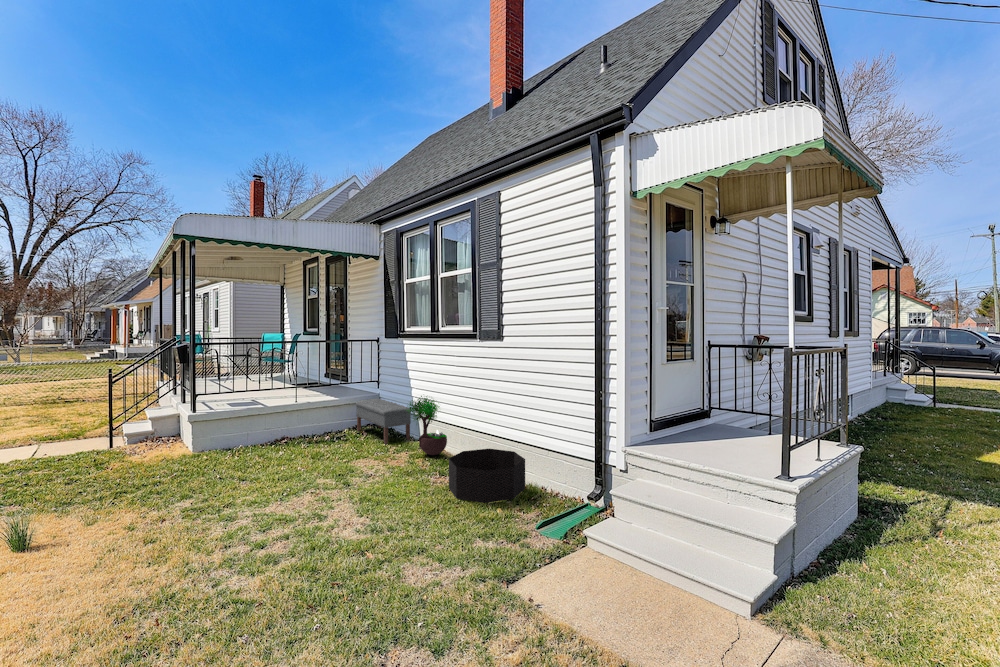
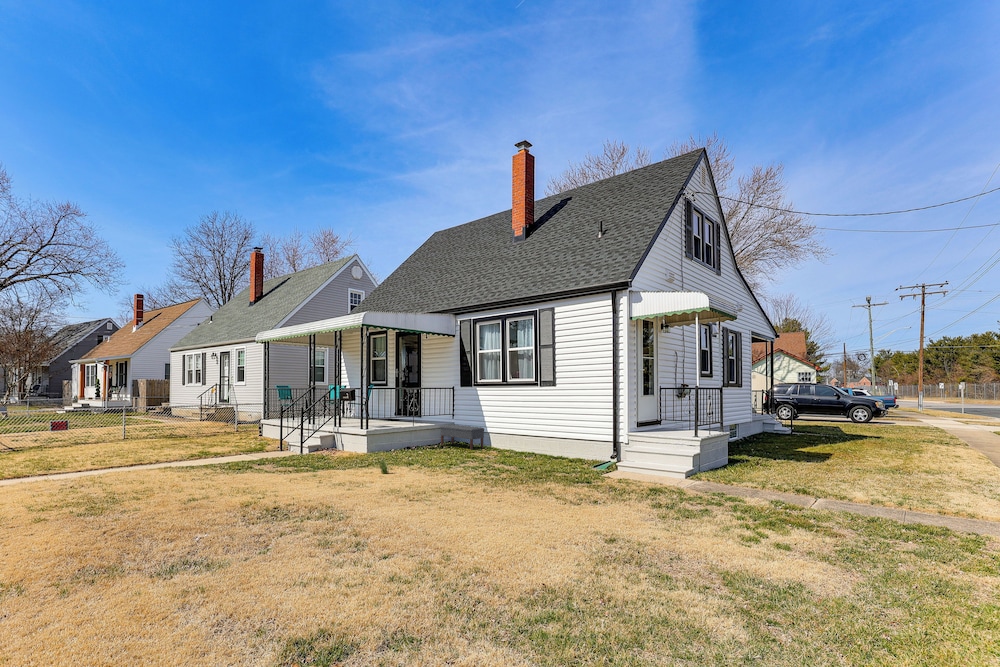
potted tree: present [407,396,447,455] -> none [493,415,517,453]
basket: present [449,449,525,503] -> none [536,444,575,465]

